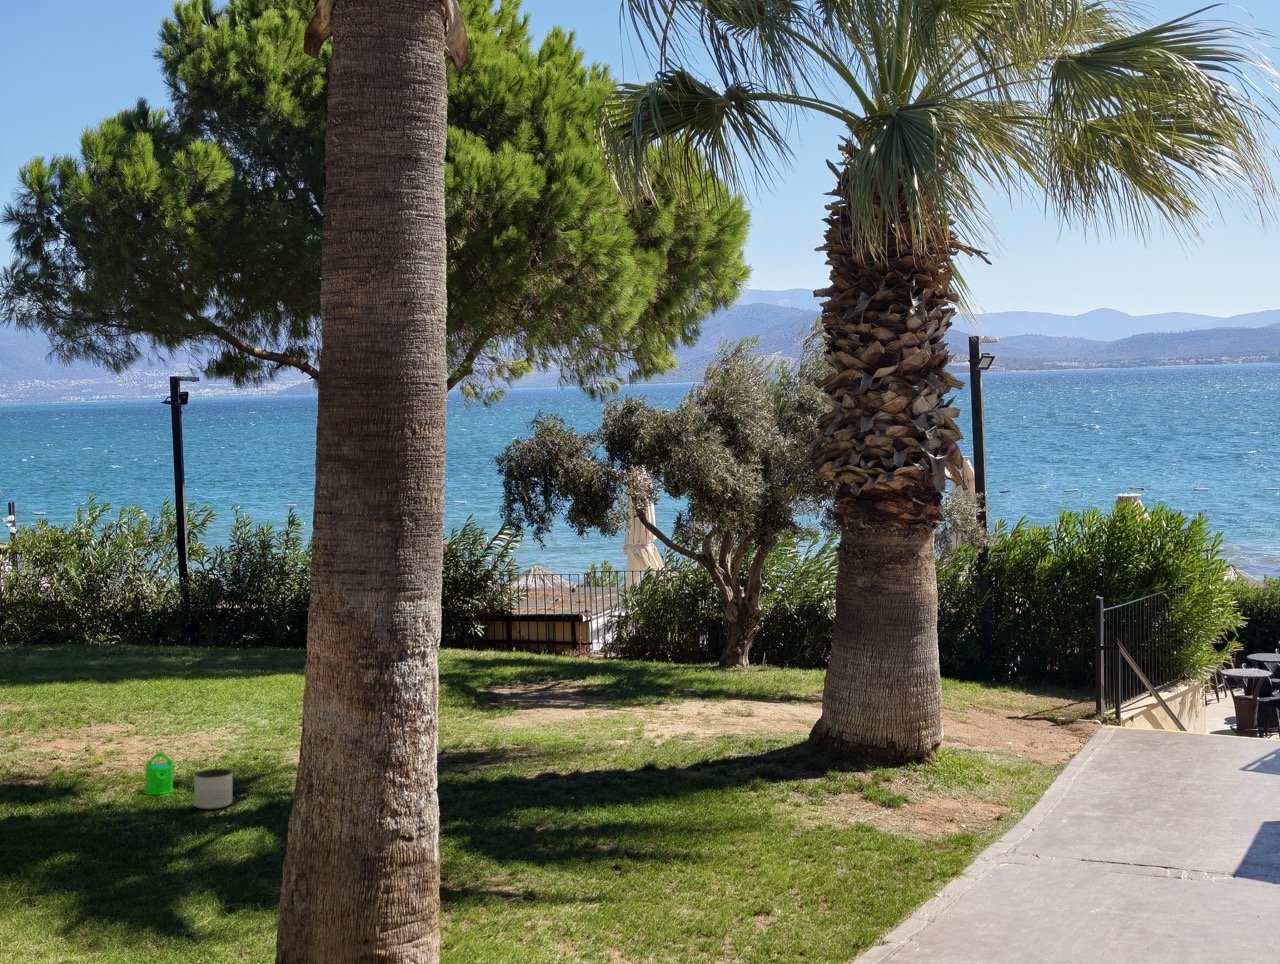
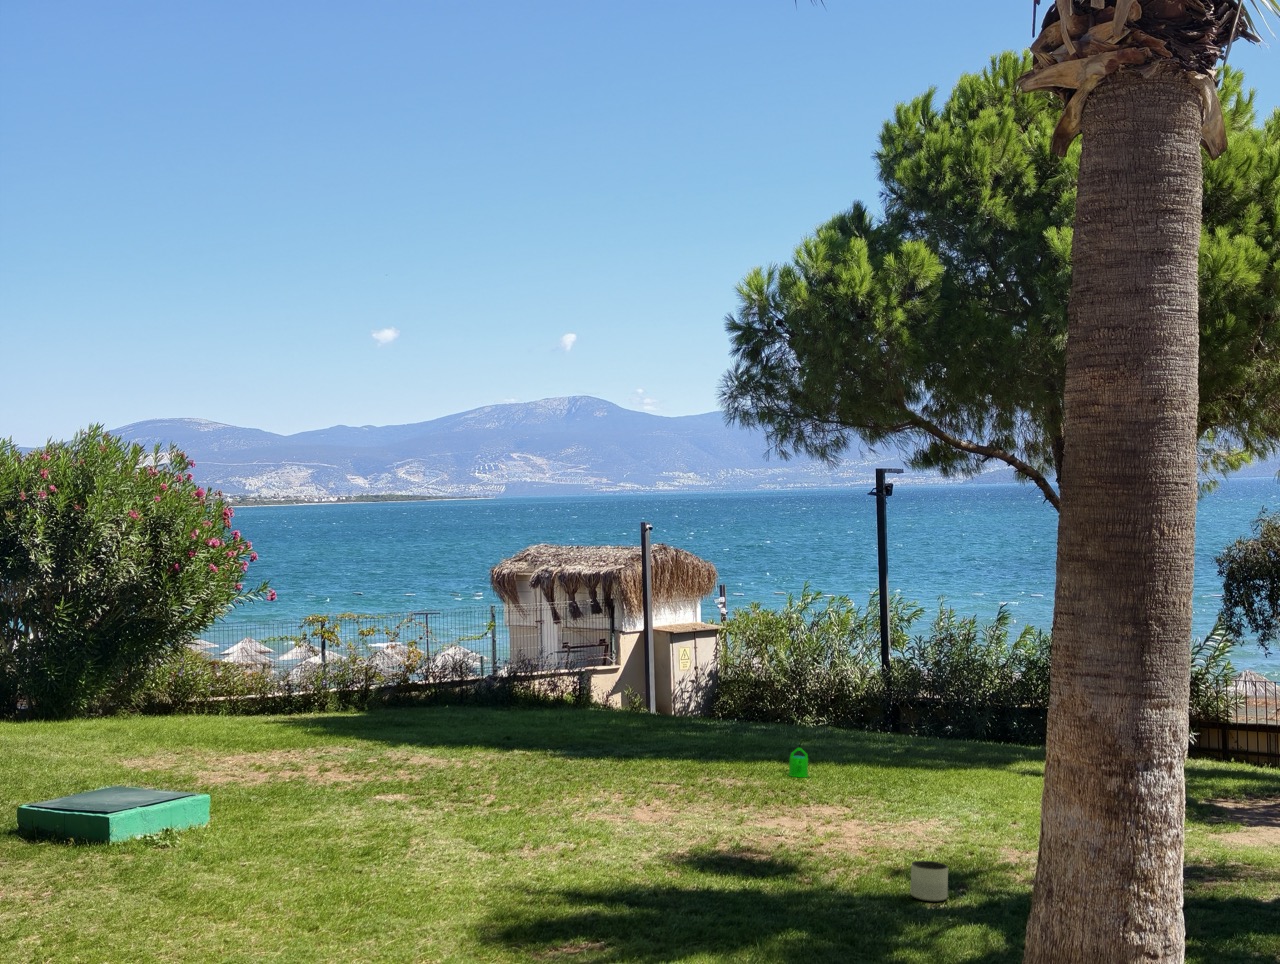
watering can: present [144,752,174,795] -> present [789,748,808,777]

